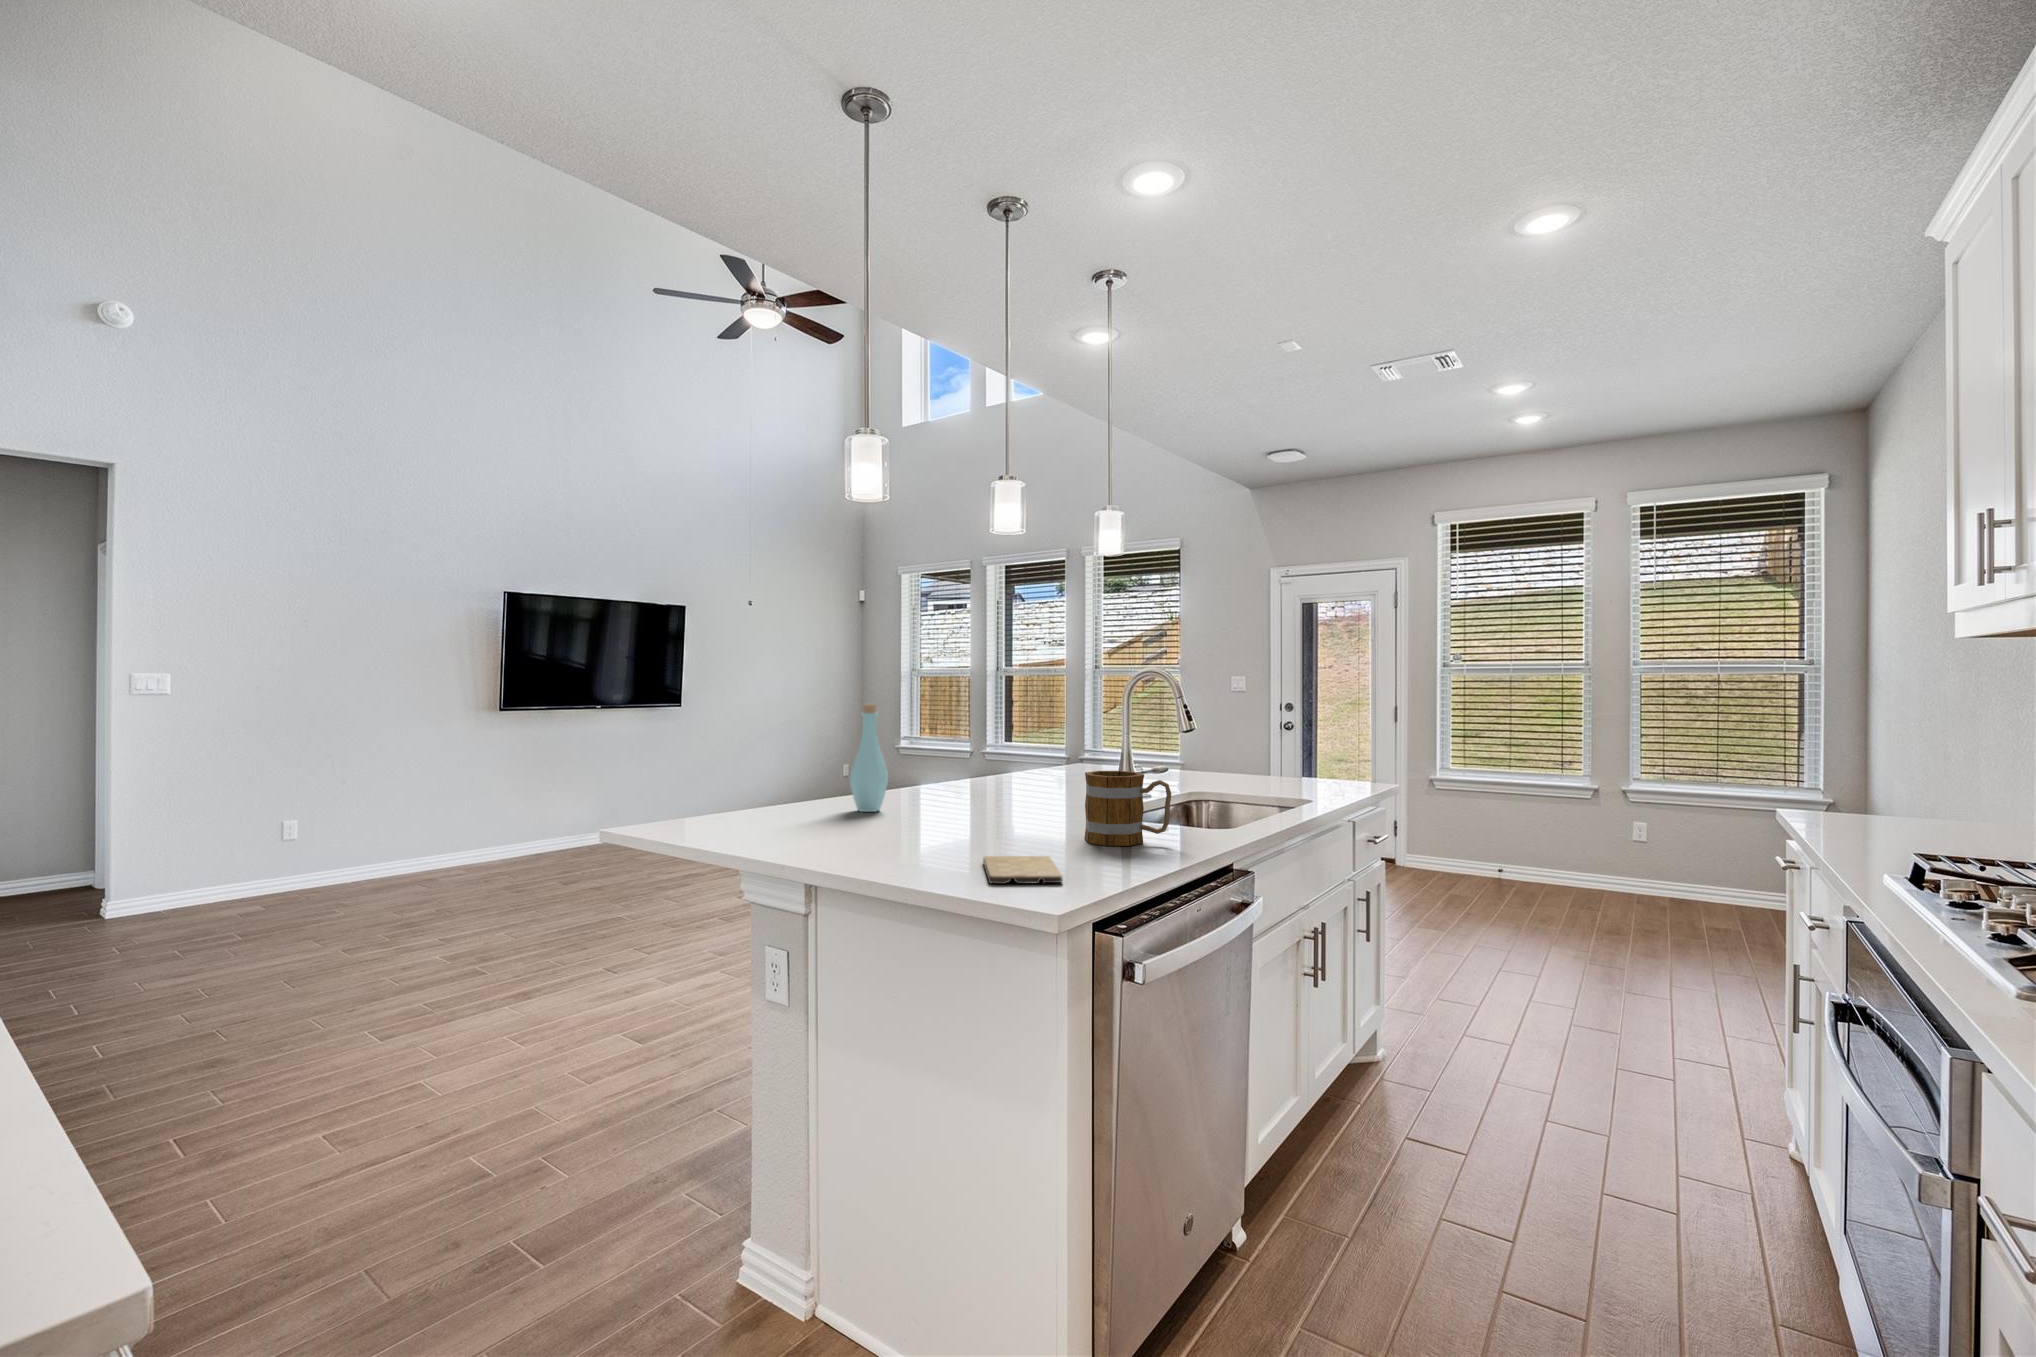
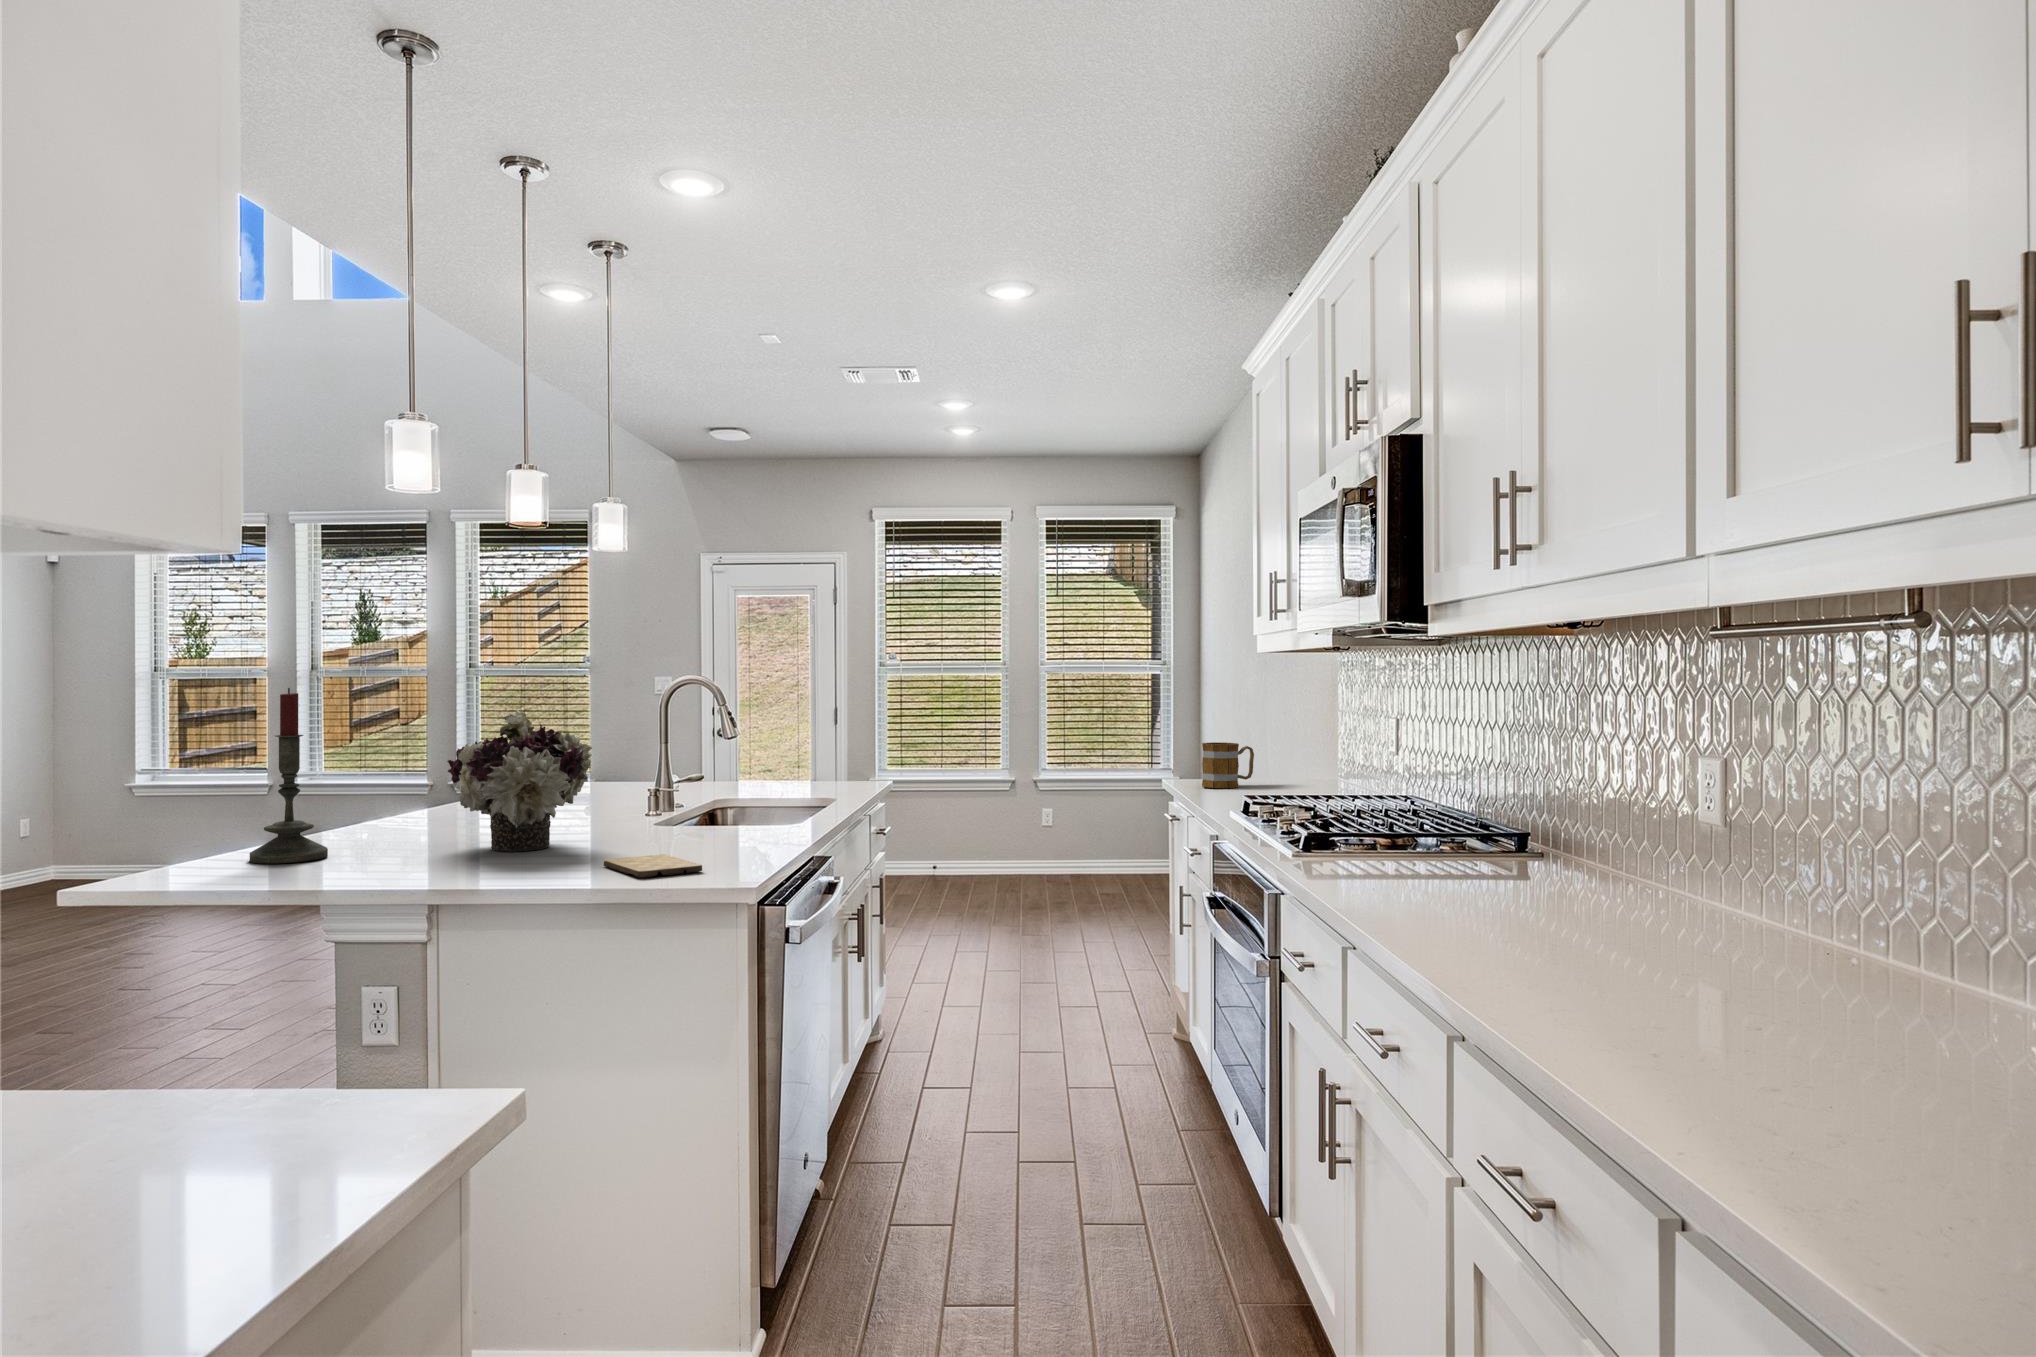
candle: none [744,677,802,827] -> present [250,688,328,864]
flower arrangement: none [896,699,1012,836] -> present [447,710,592,852]
bottle: present [850,704,888,812] -> none [359,717,409,841]
mug: present [1084,771,1171,846] -> present [1202,742,1254,788]

